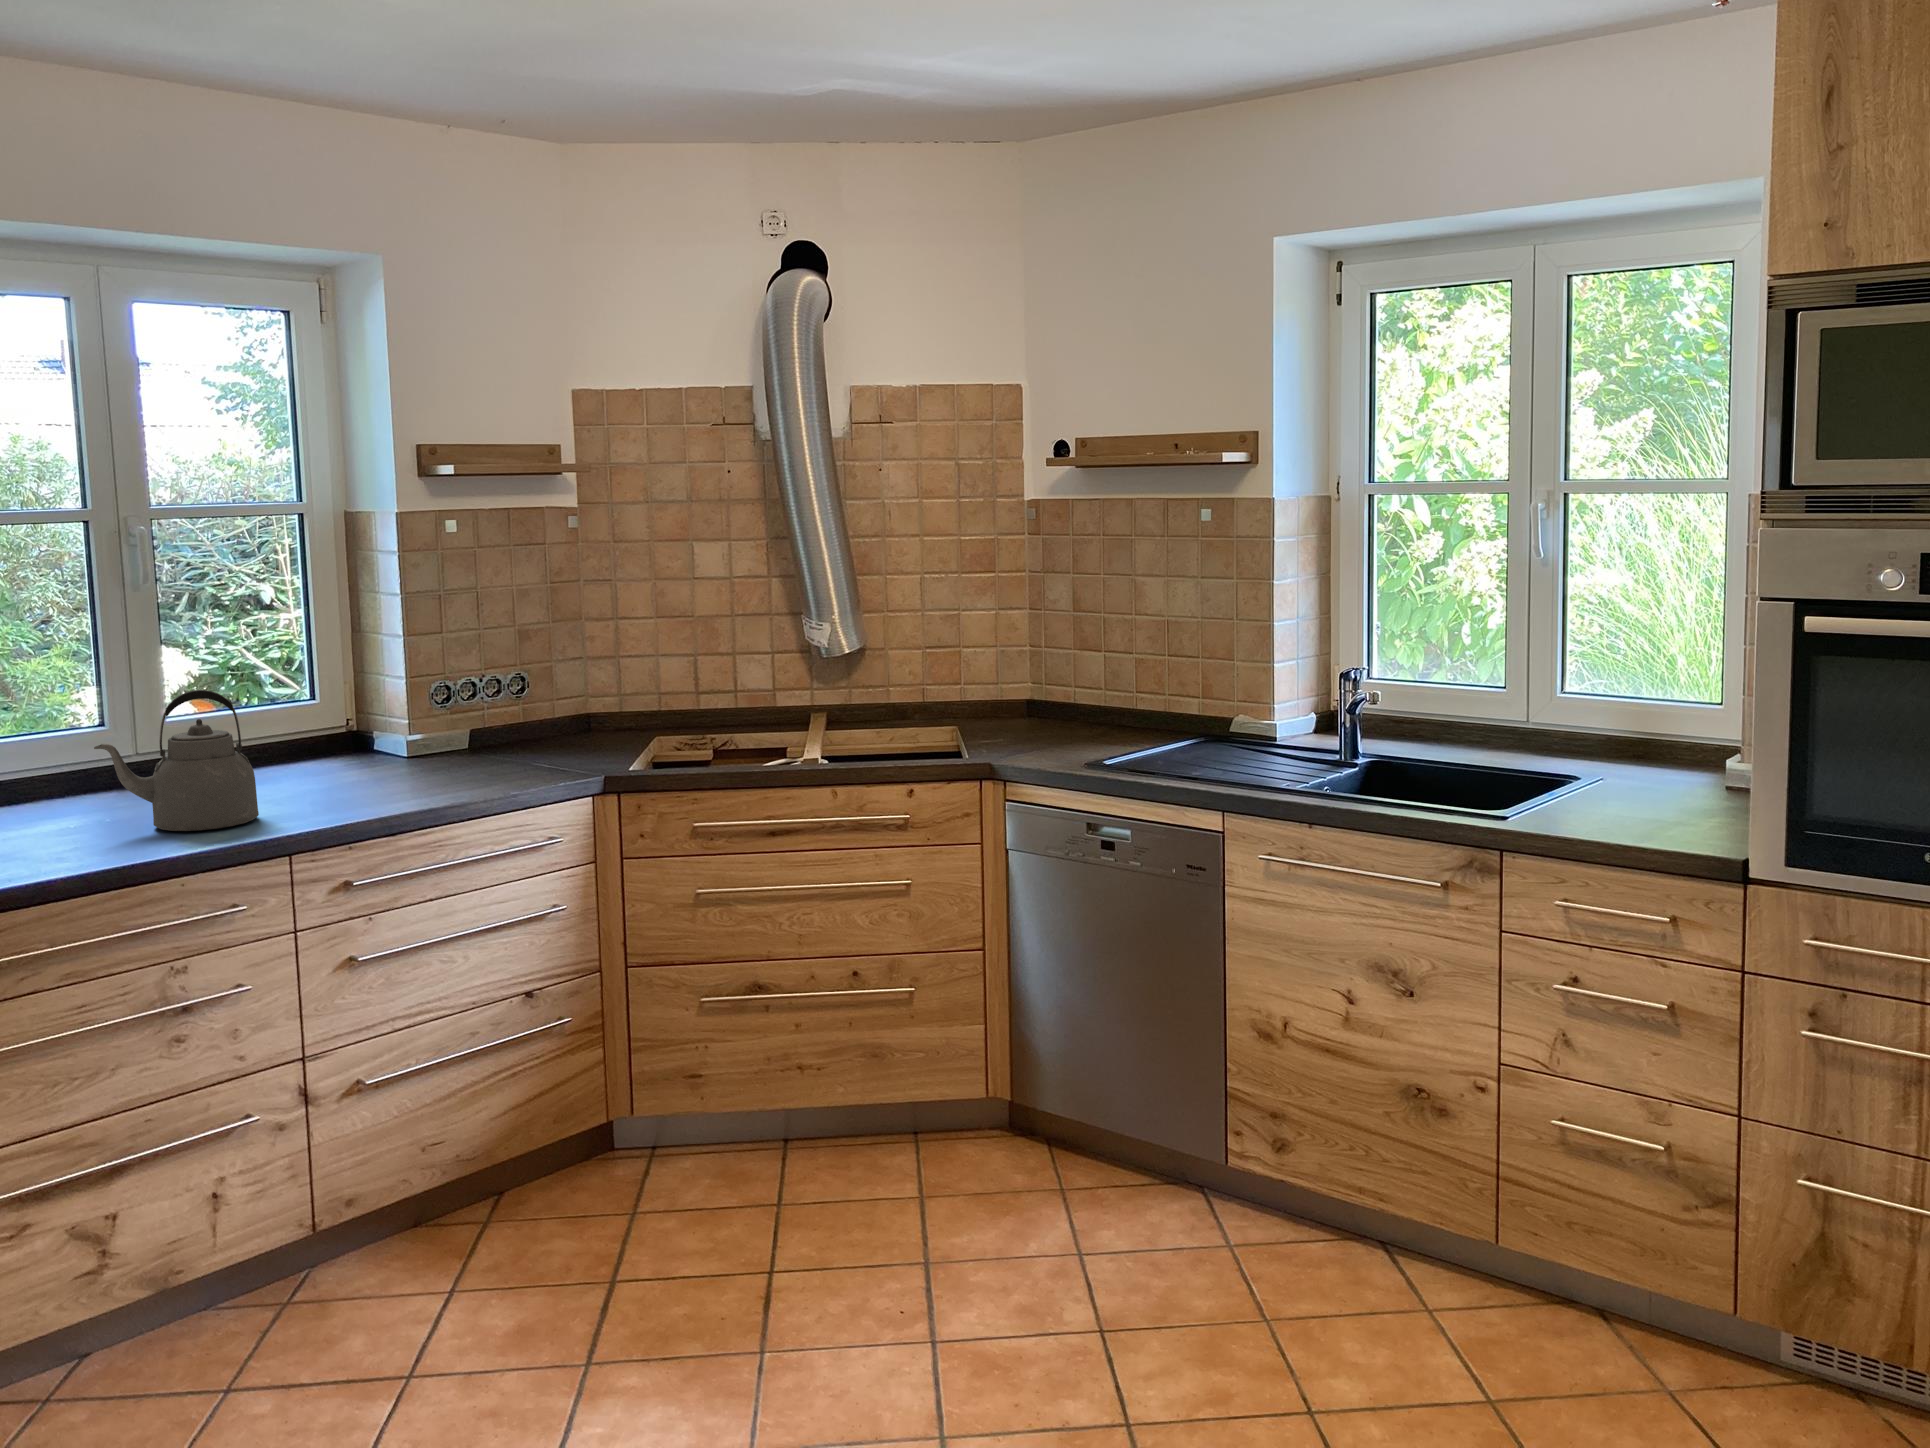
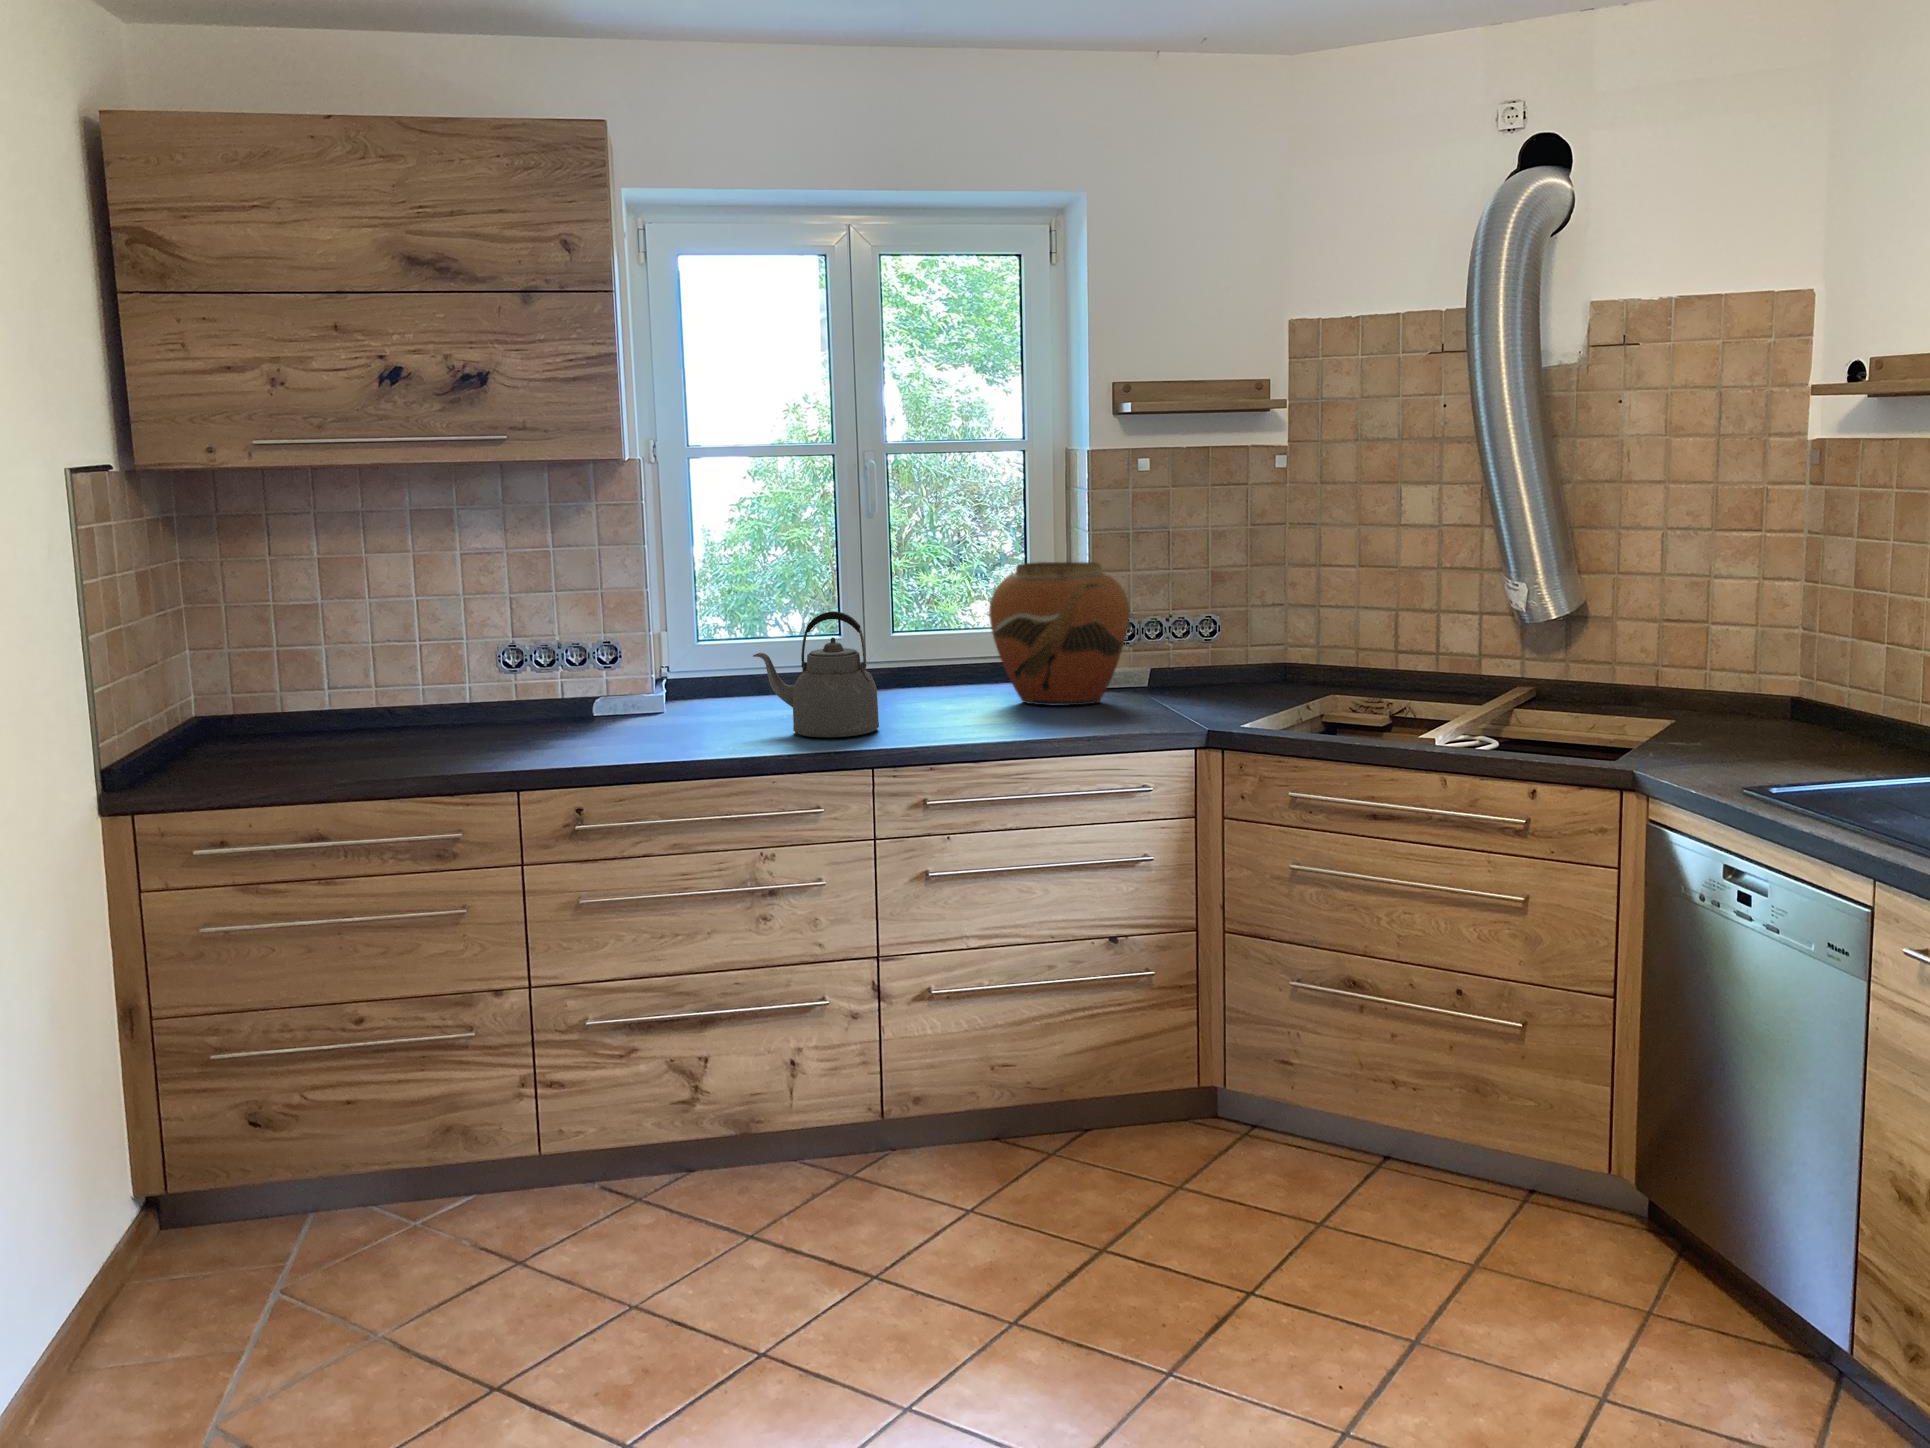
vase: none [322,624,475,775] -> present [989,562,1130,706]

